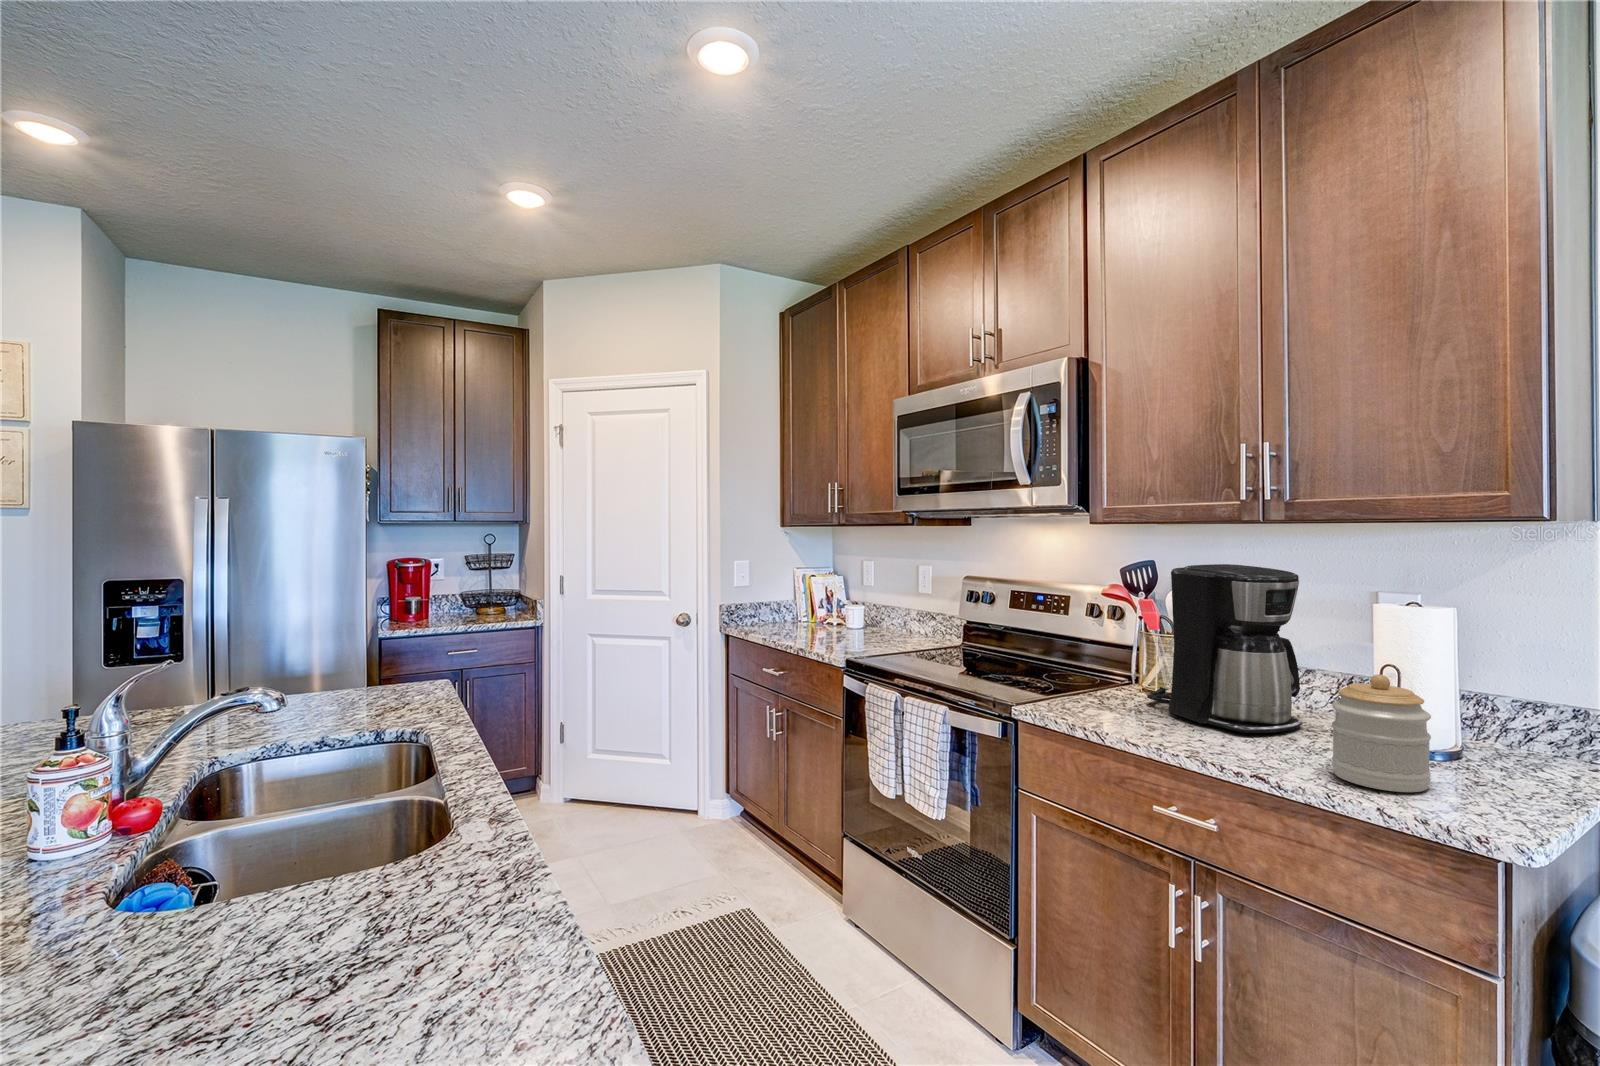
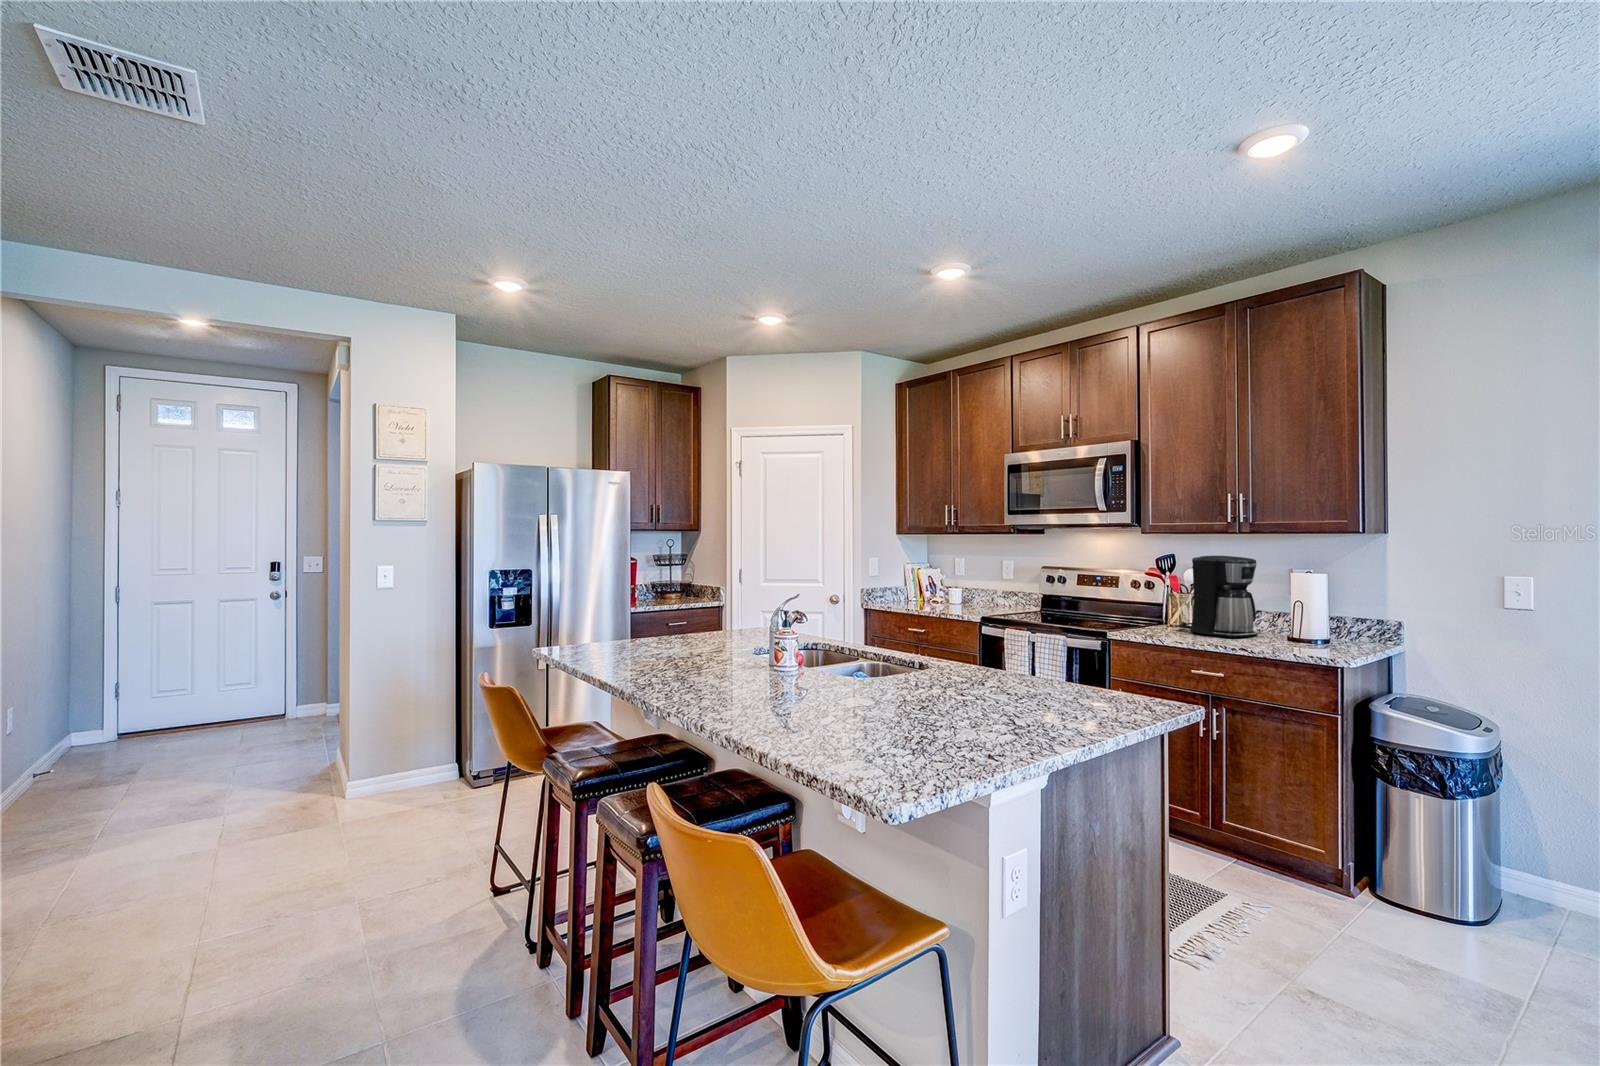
jar: present [1332,675,1431,792] -> none [1274,602,1315,650]

